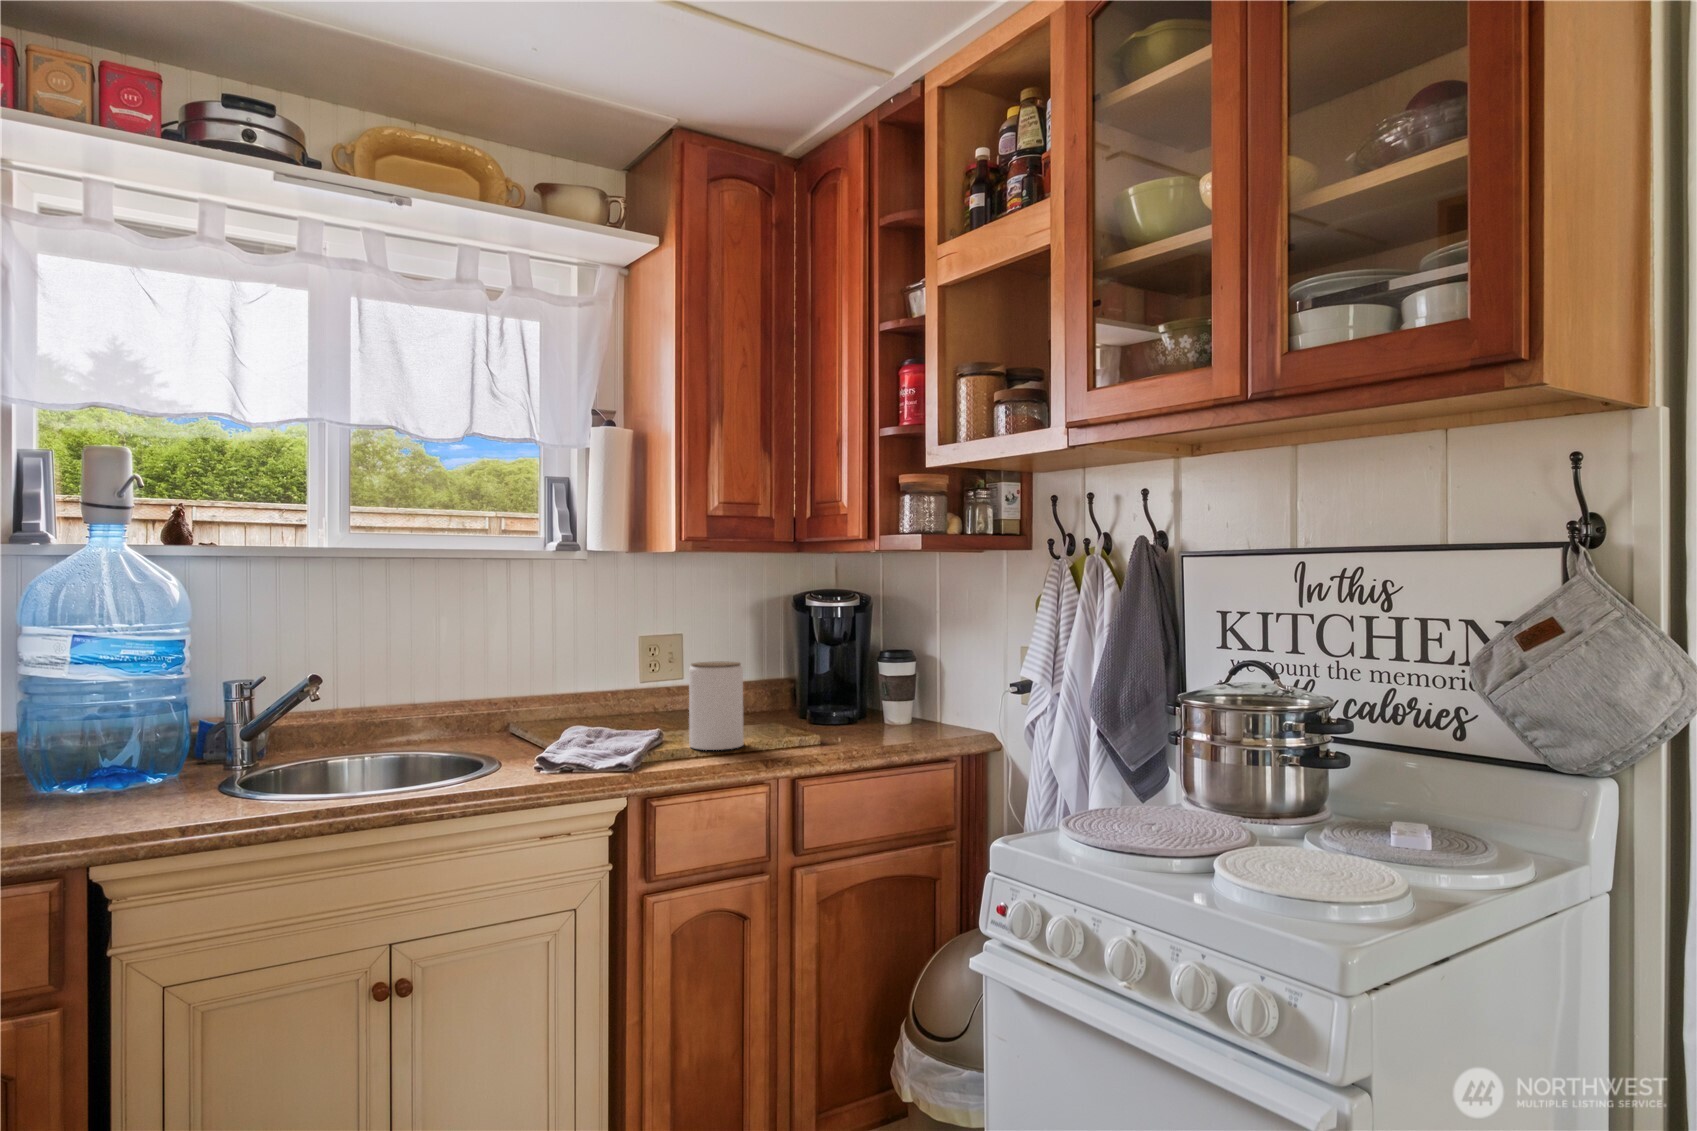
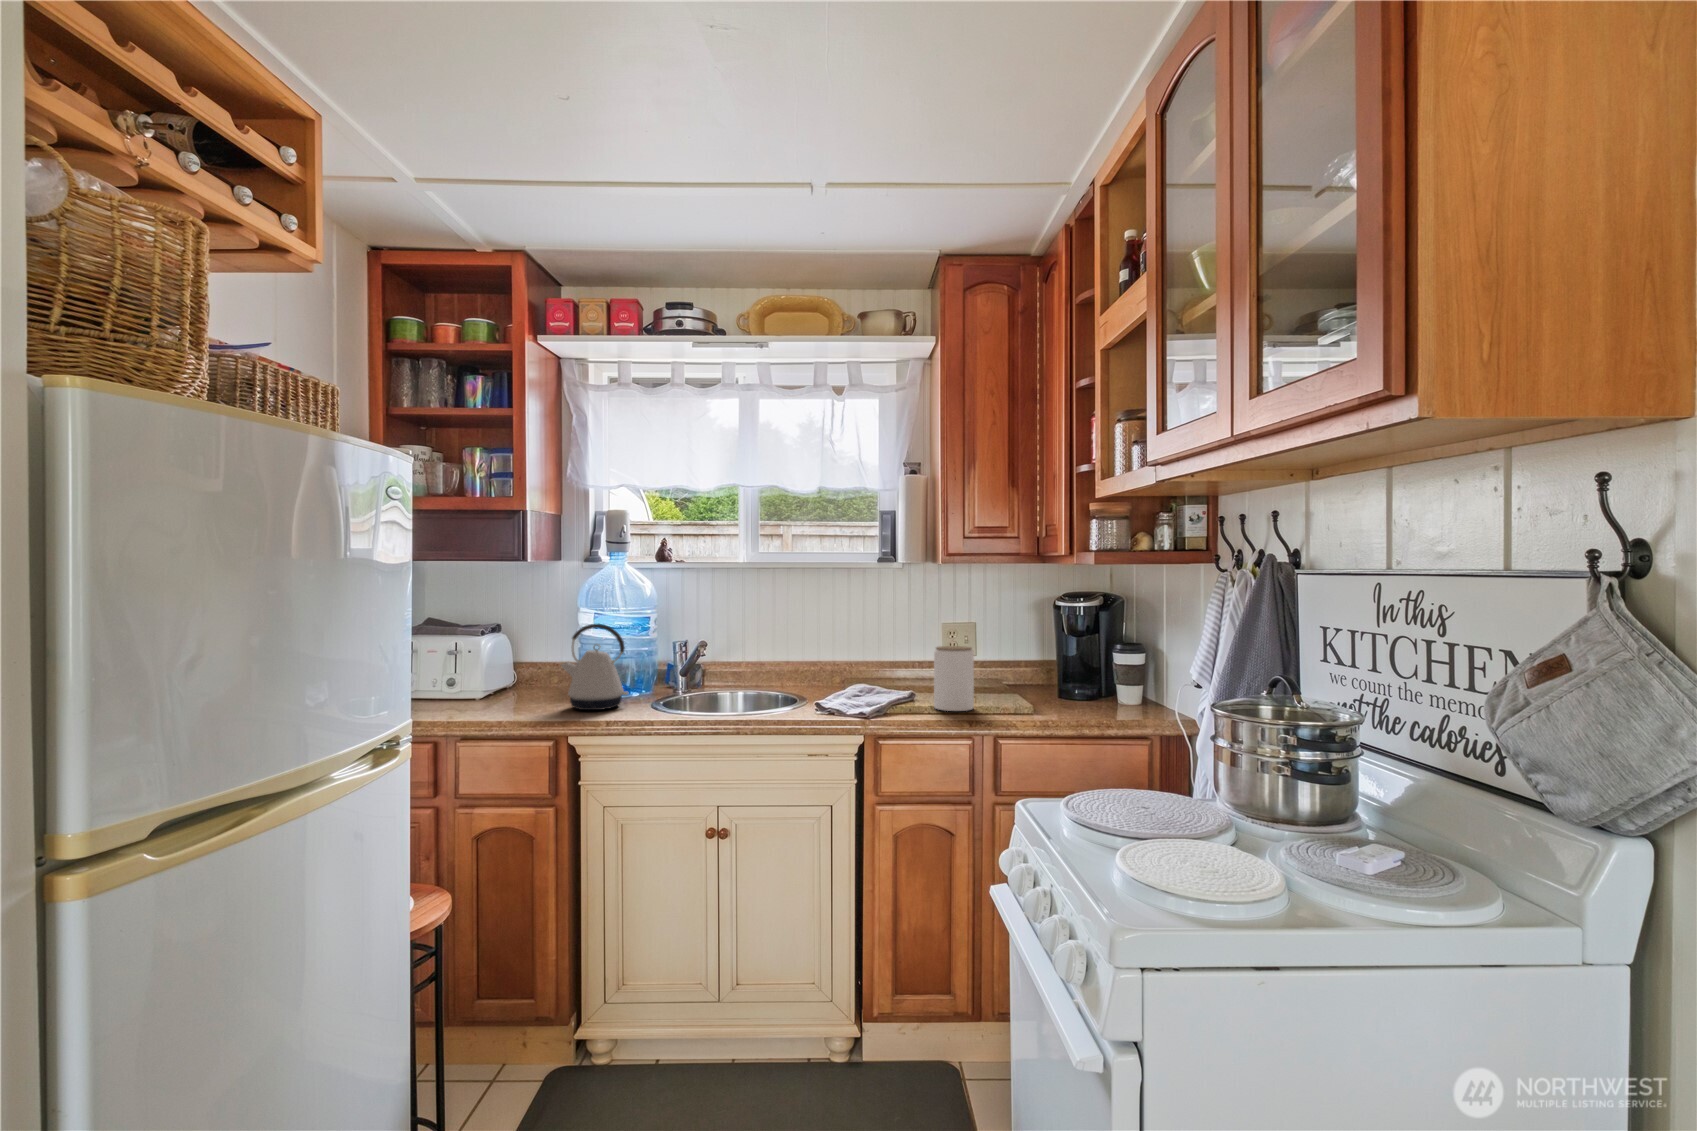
kettle: none [48,655,194,815] -> present [561,624,628,710]

